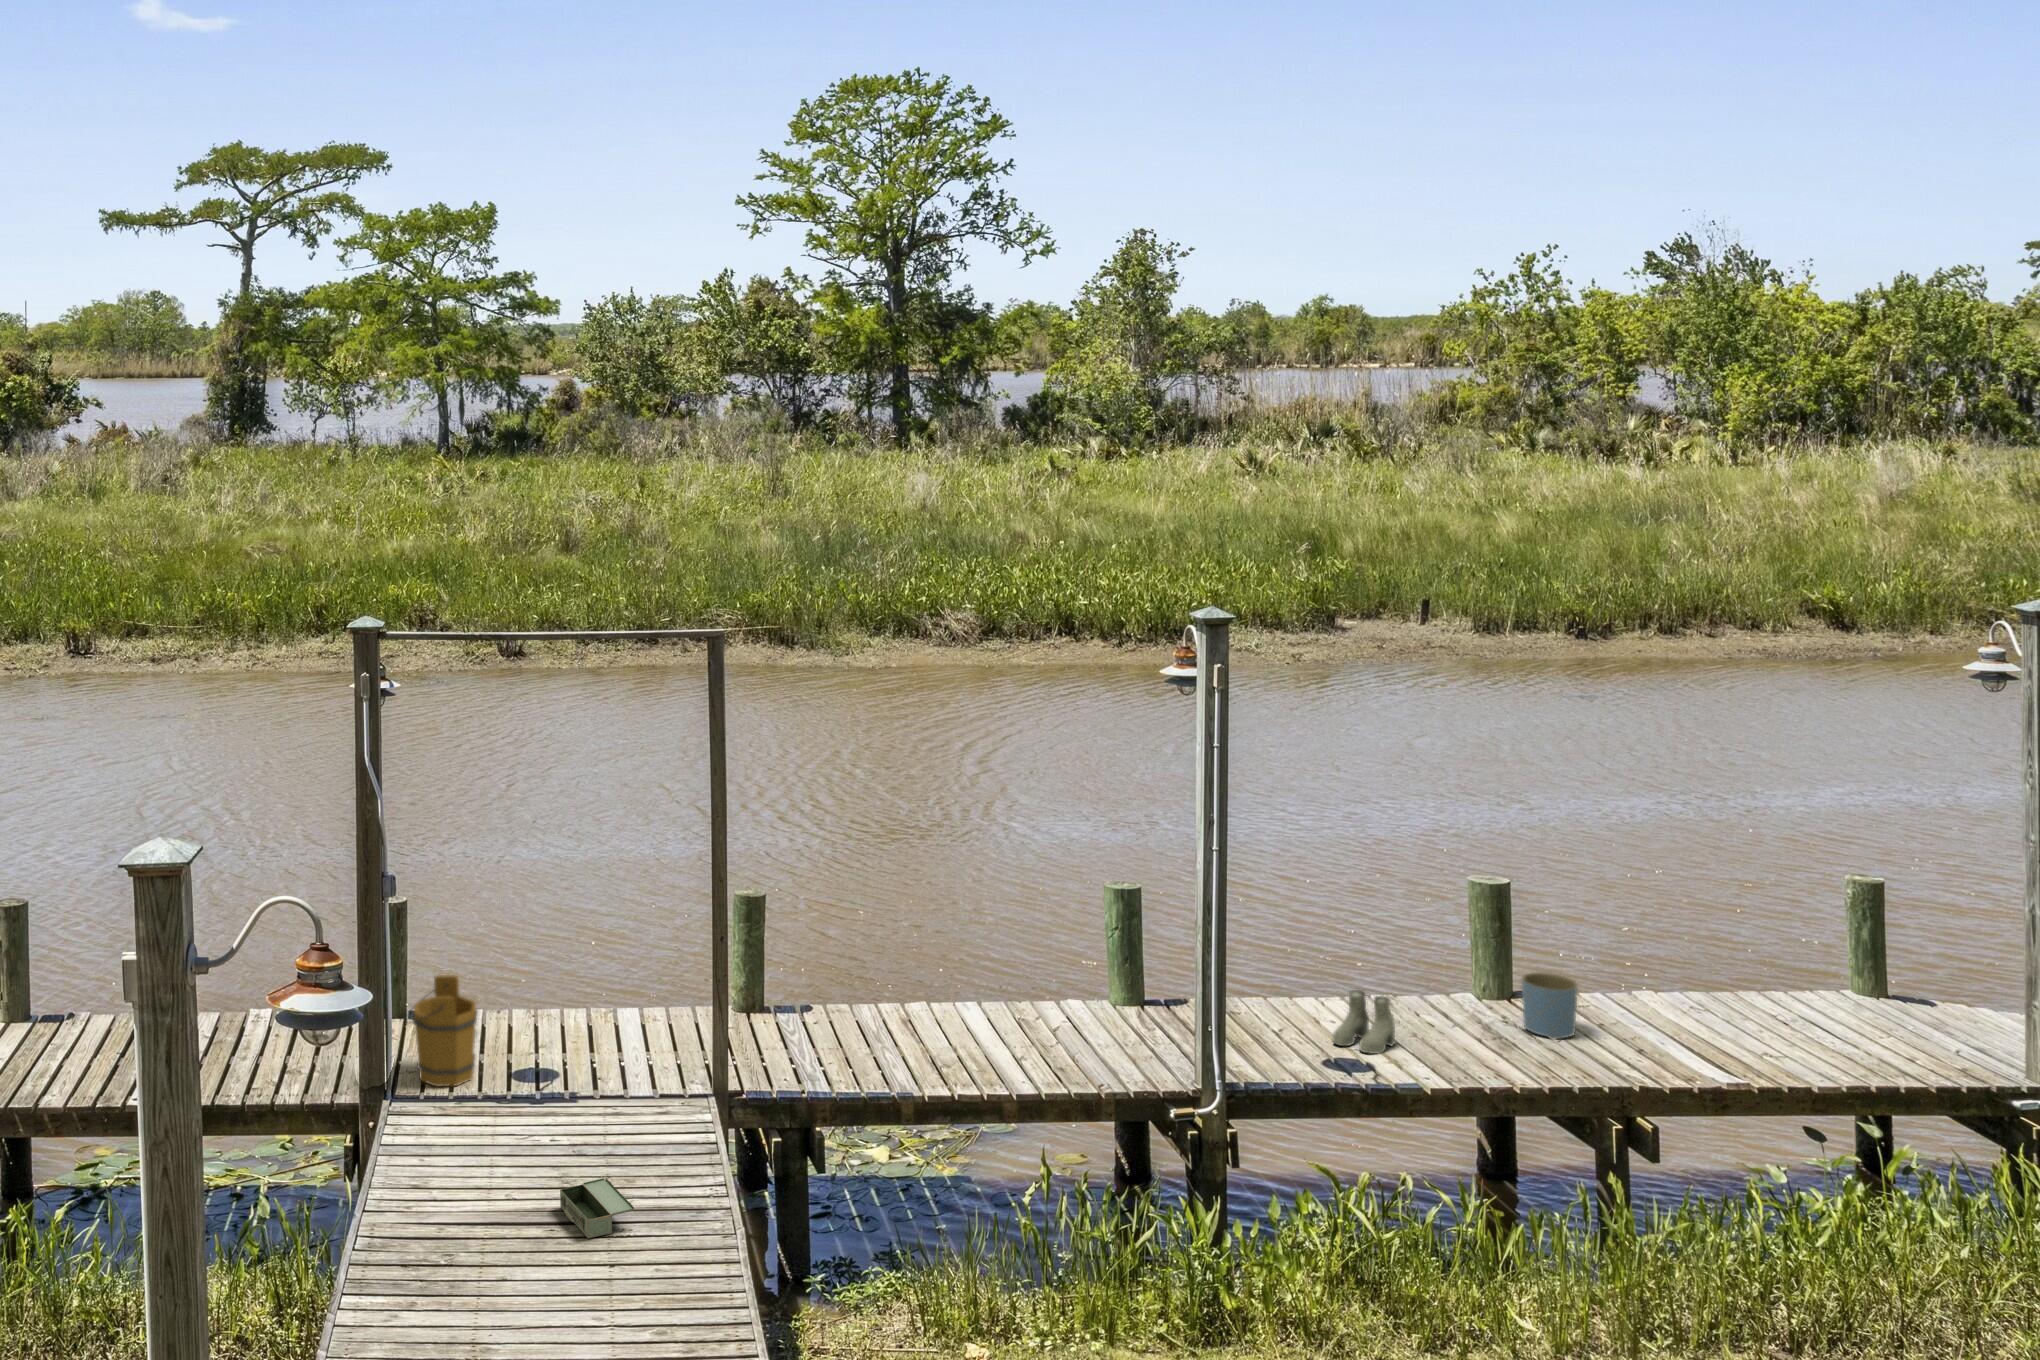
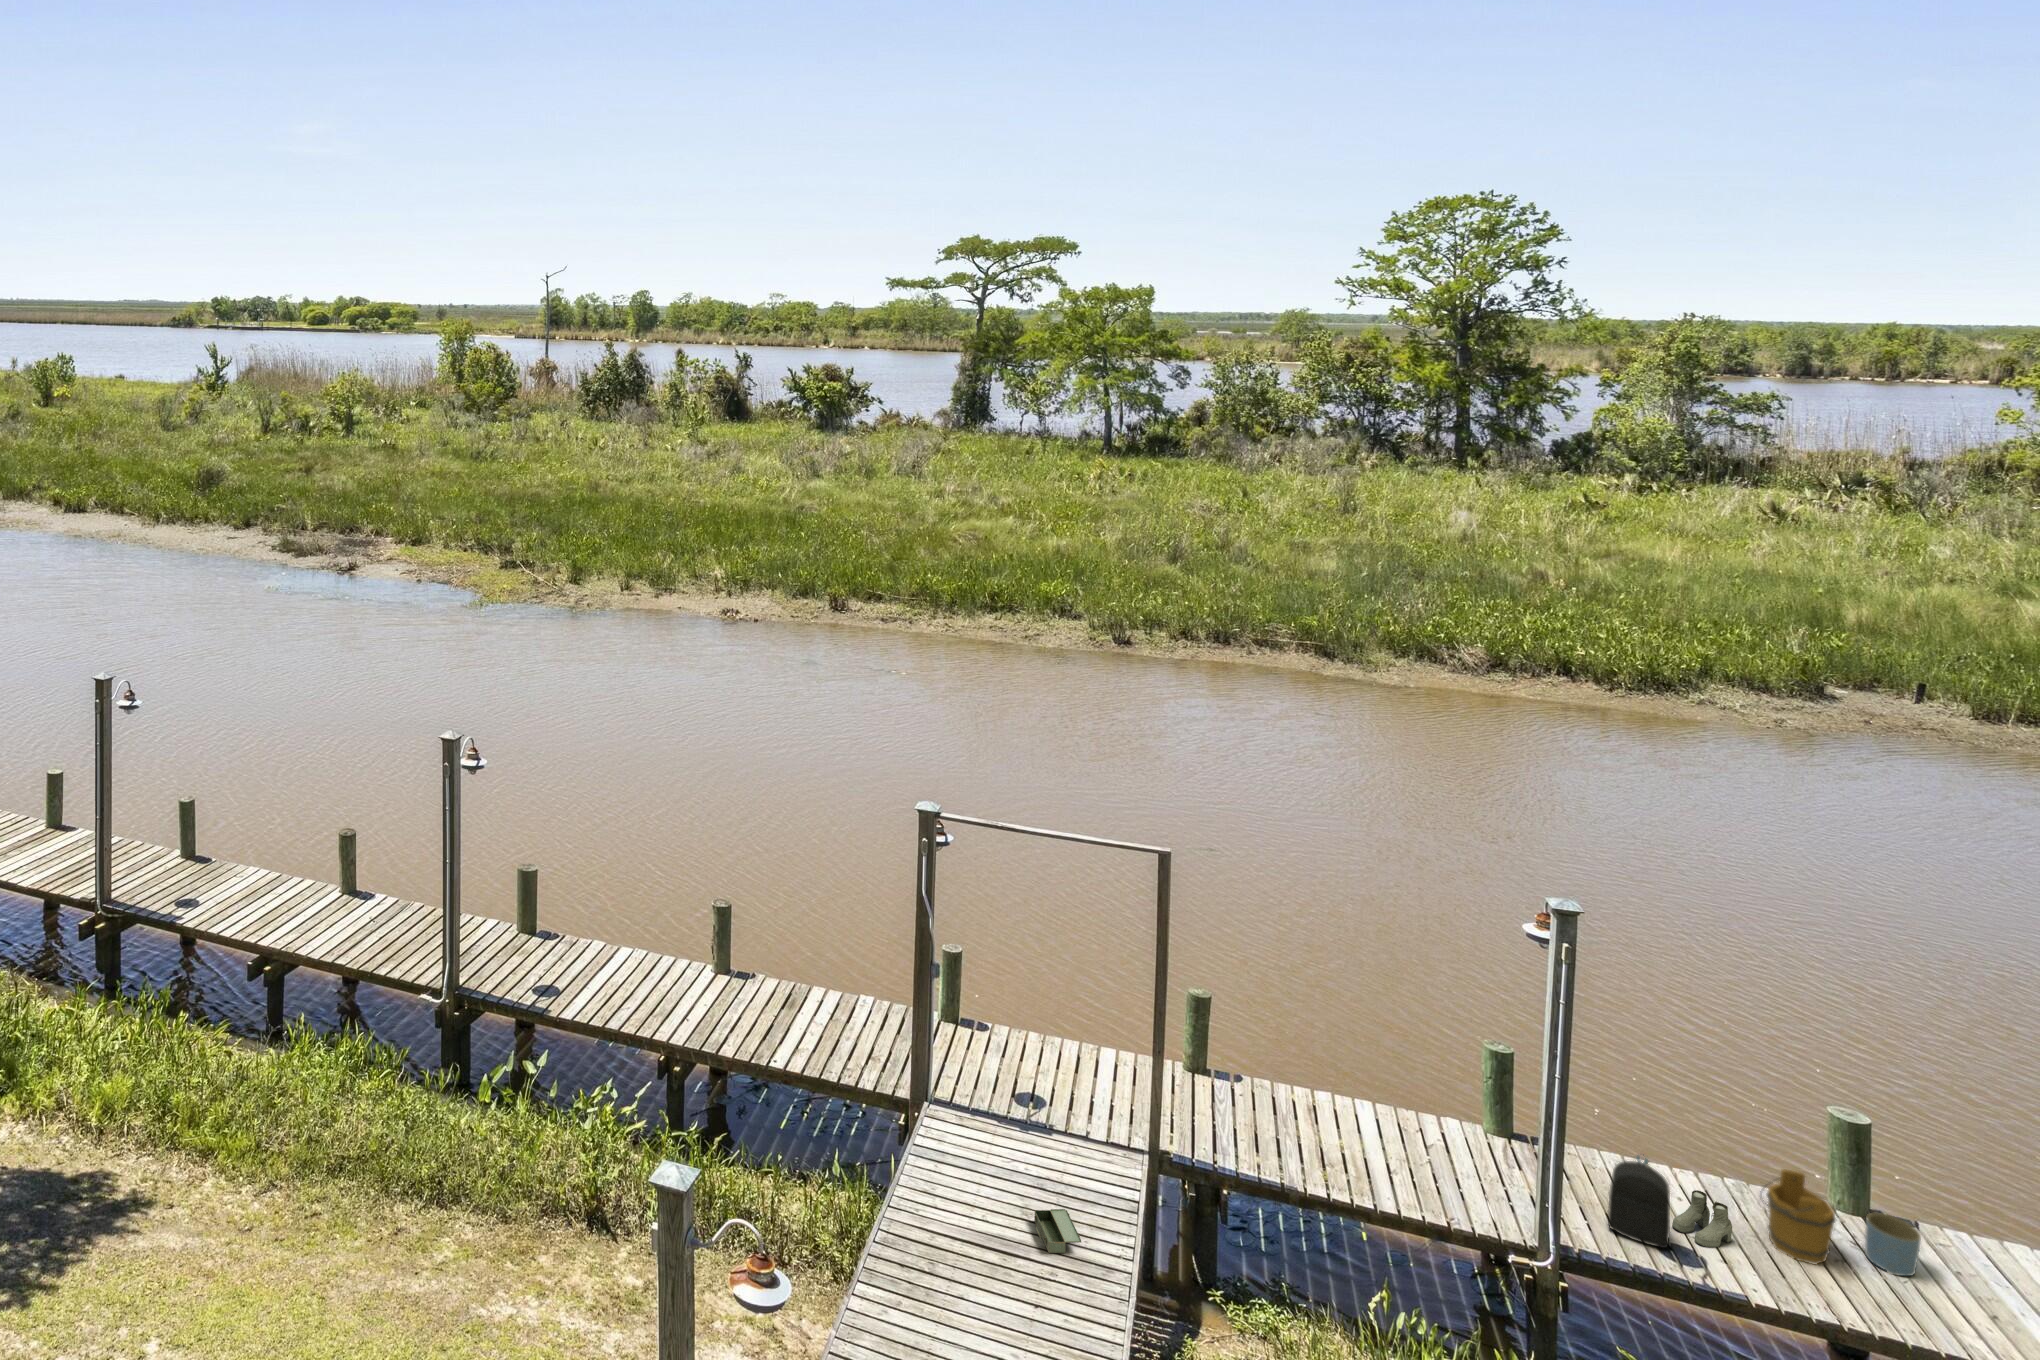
backpack: none [1265,949,1337,1064] -> present [1608,1157,1670,1248]
bucket: present [406,975,478,1086] -> present [1763,1169,1836,1264]

